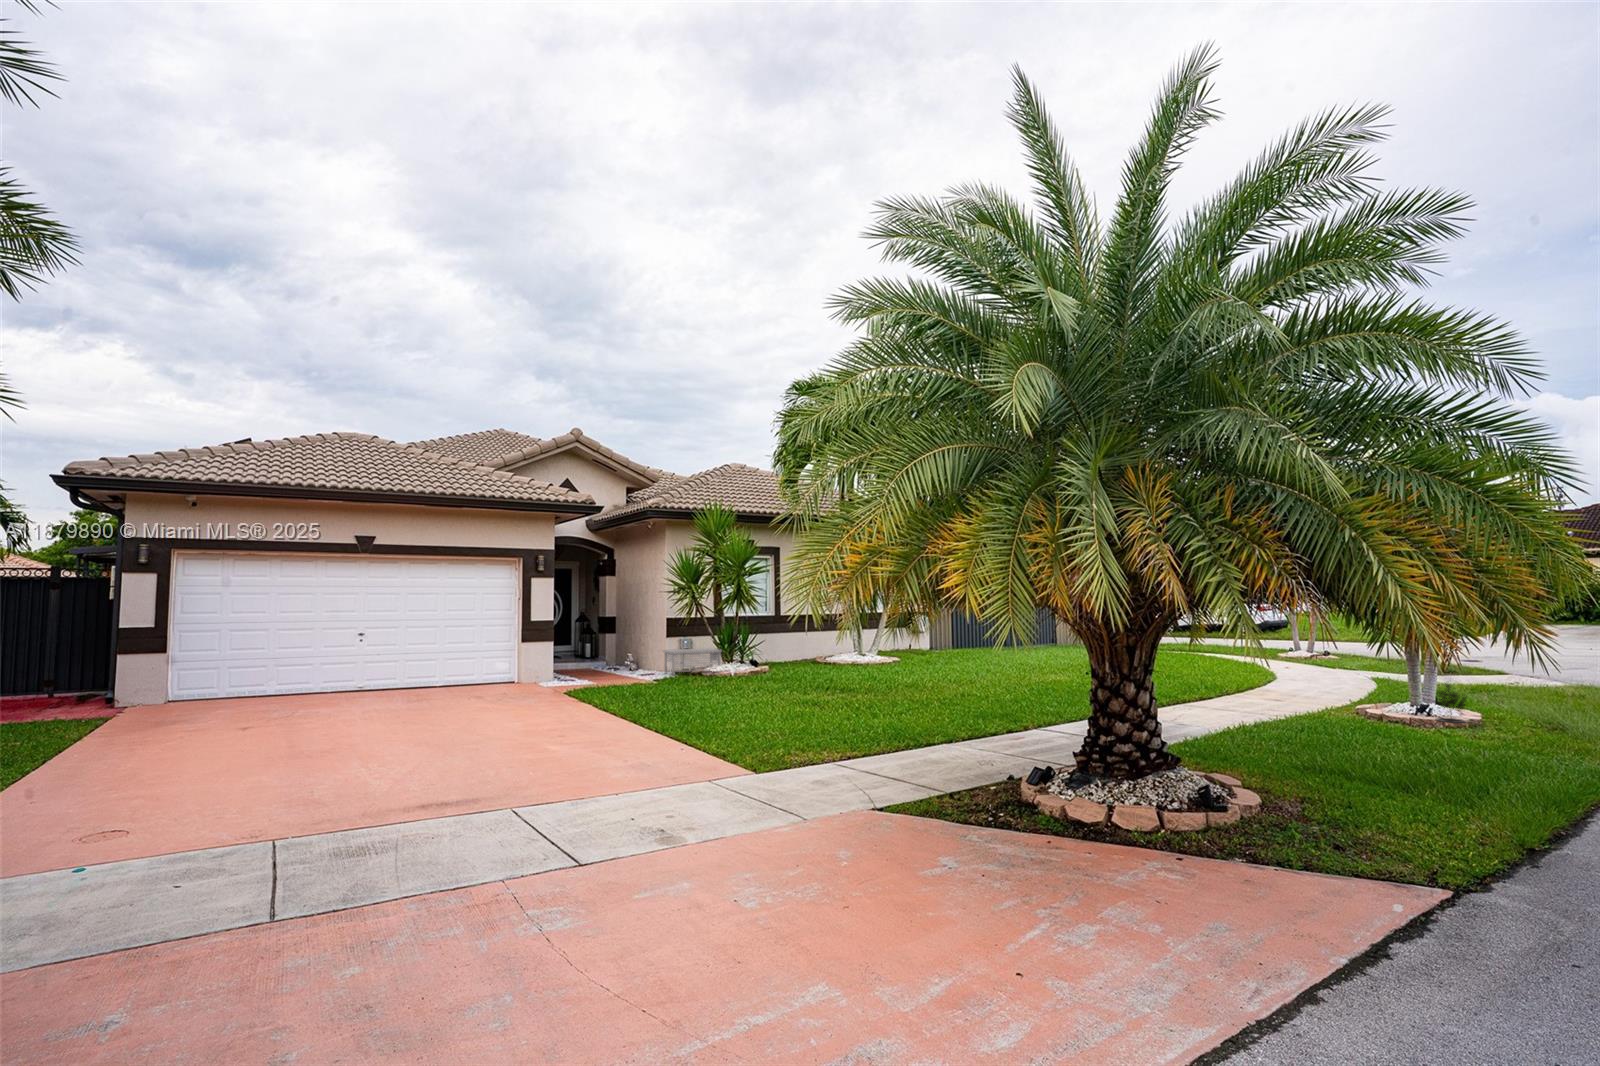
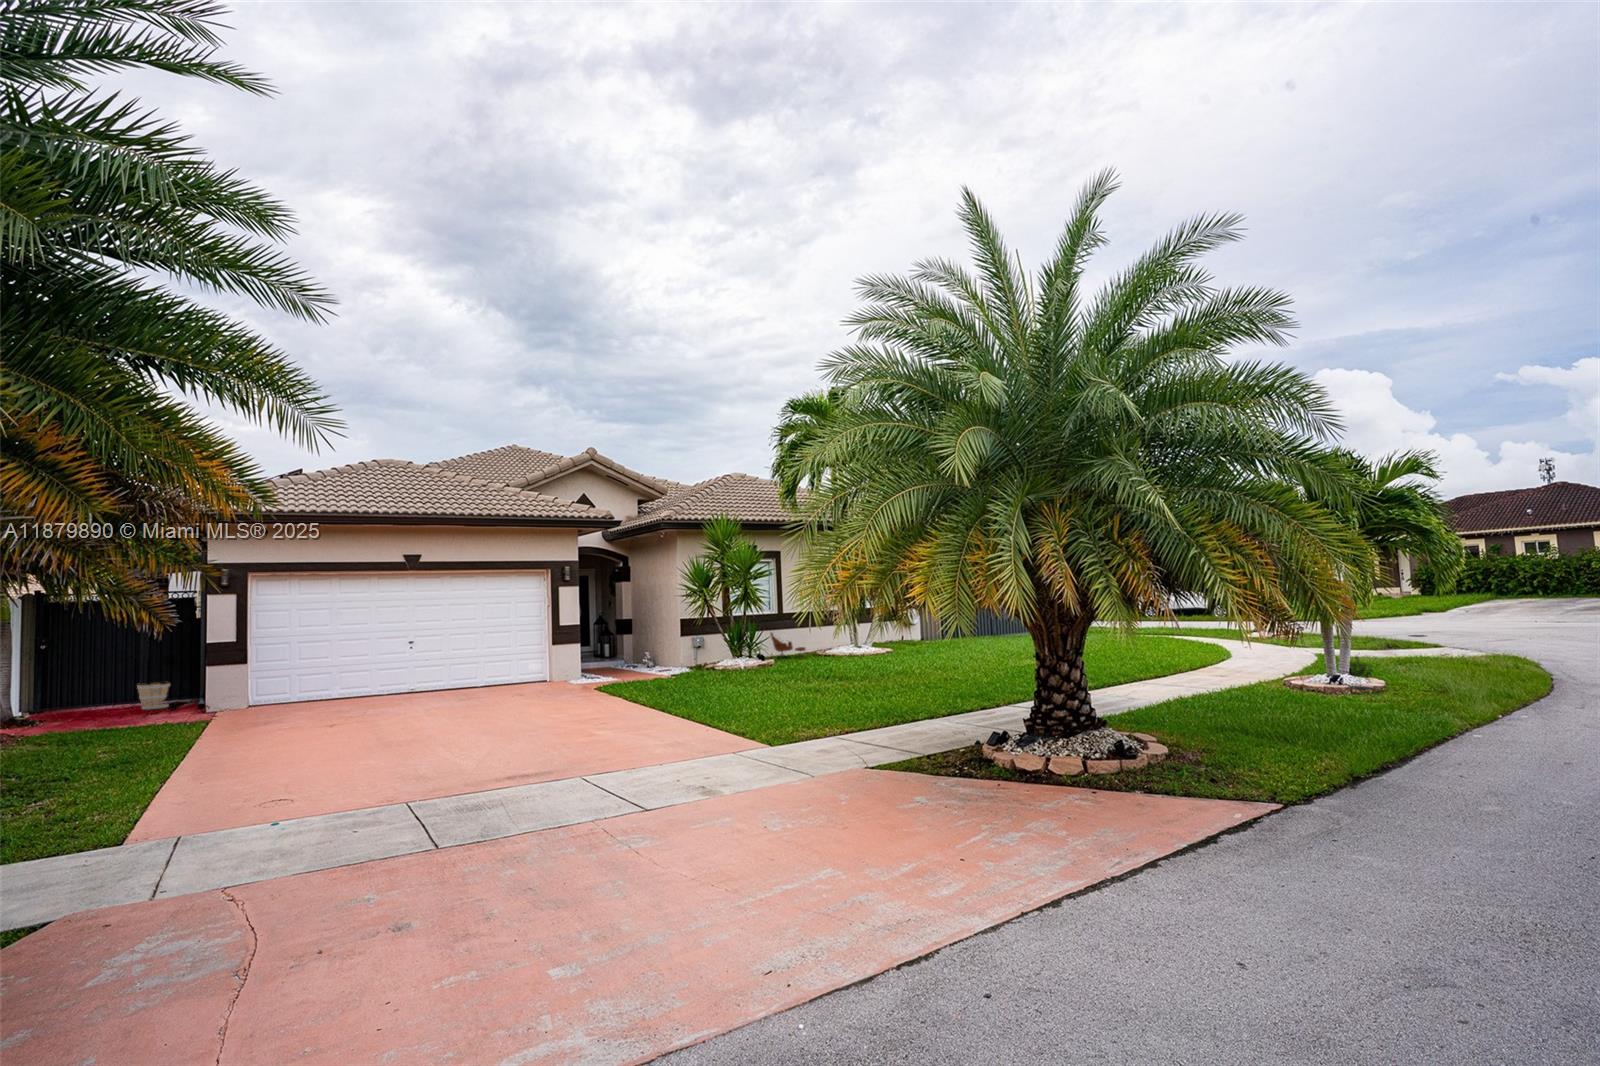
lounge chair: none [766,634,806,666] -> present [771,633,805,657]
storage bench: present [663,648,721,675] -> none [678,645,731,671]
wooden bucket: none [37,670,83,702] -> present [137,683,170,710]

